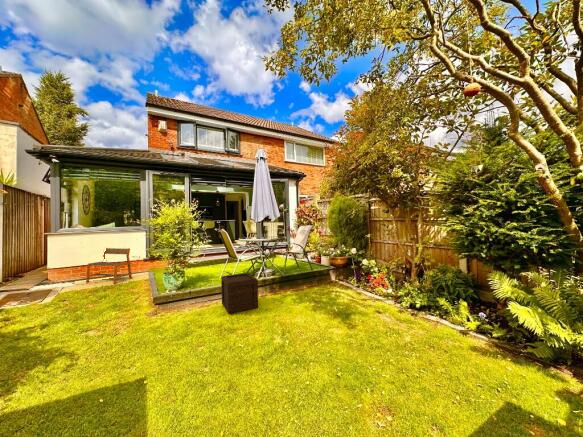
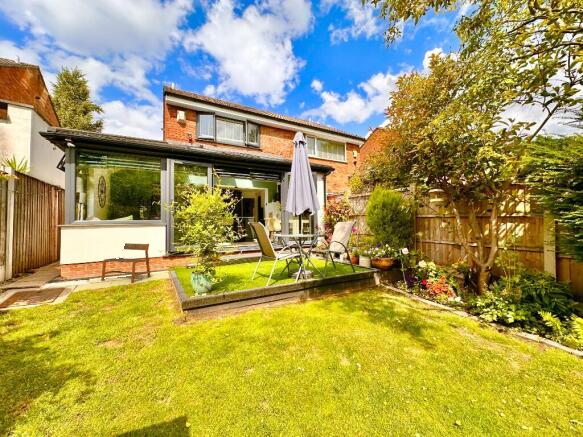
wooden crate: present [221,273,258,314] -> none [259,274,305,323]

